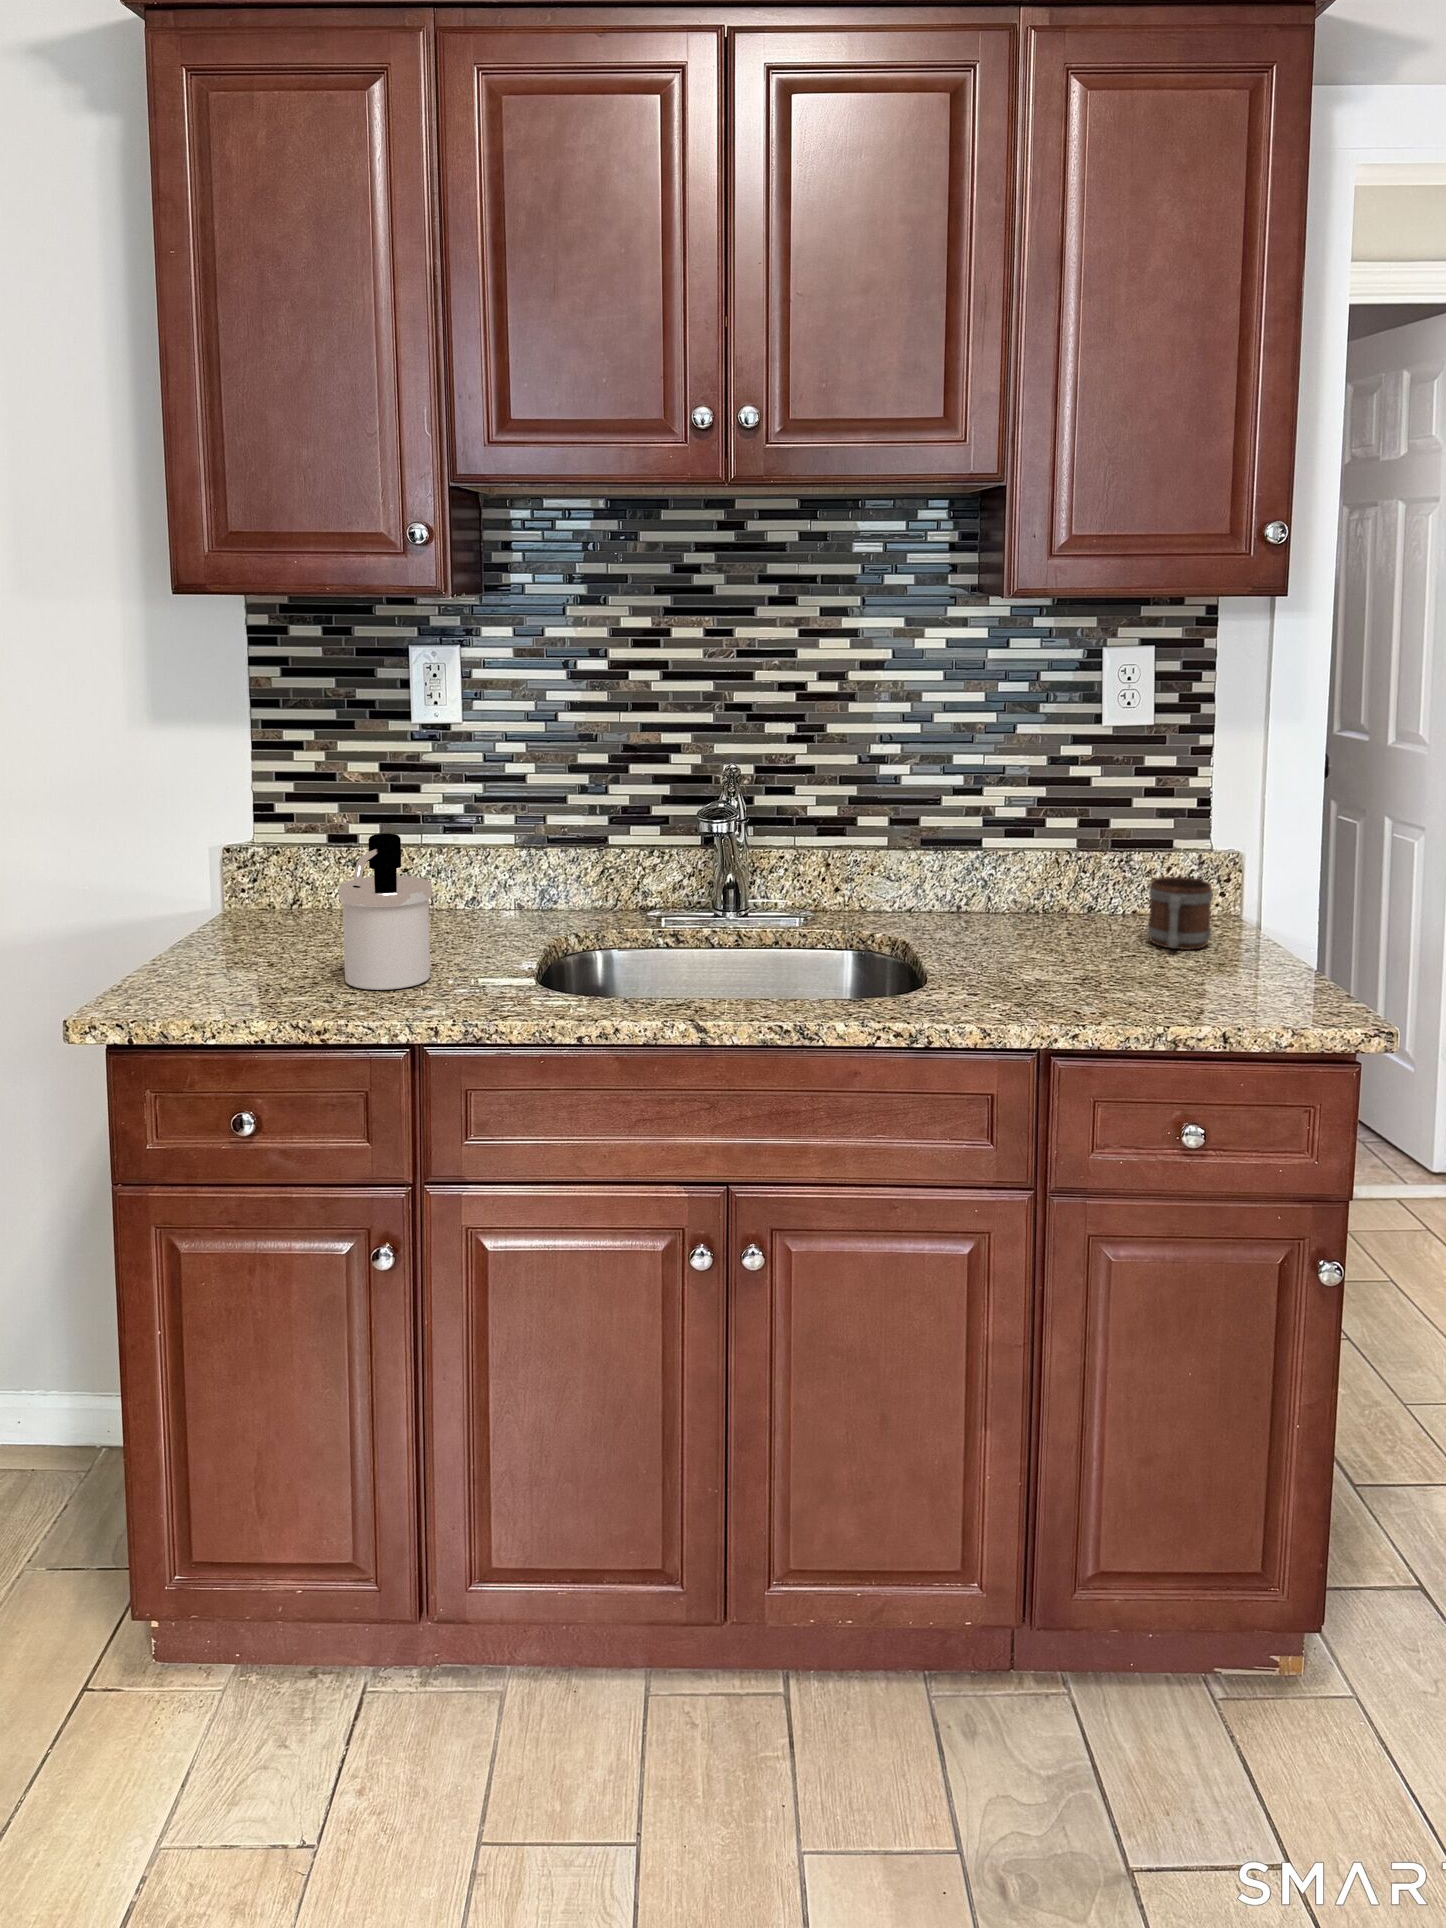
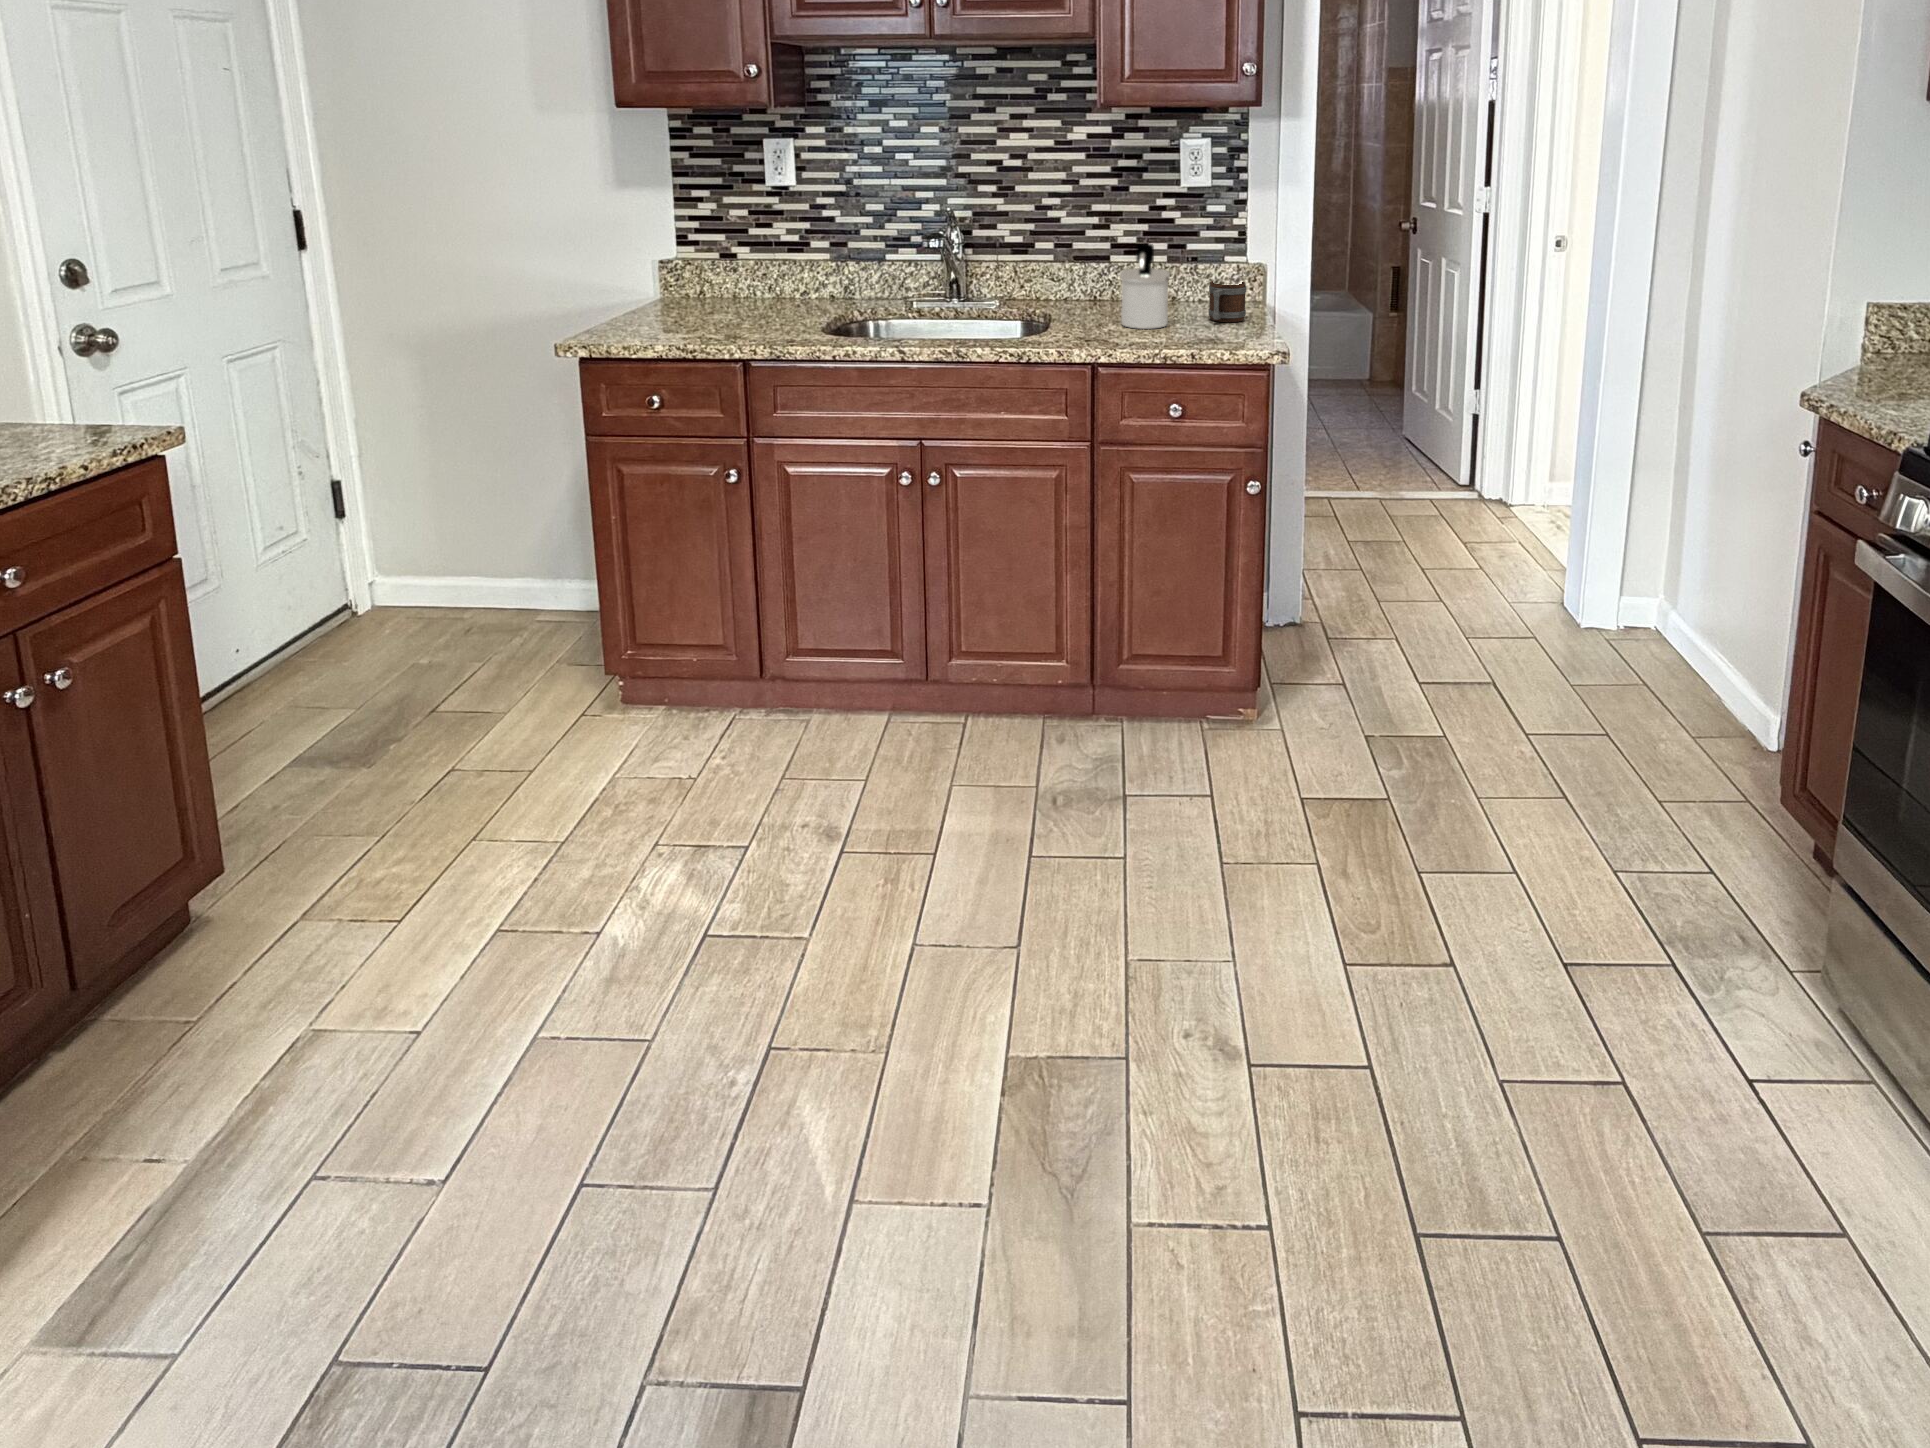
soap dispenser: present [339,833,432,990] -> present [1120,243,1170,329]

